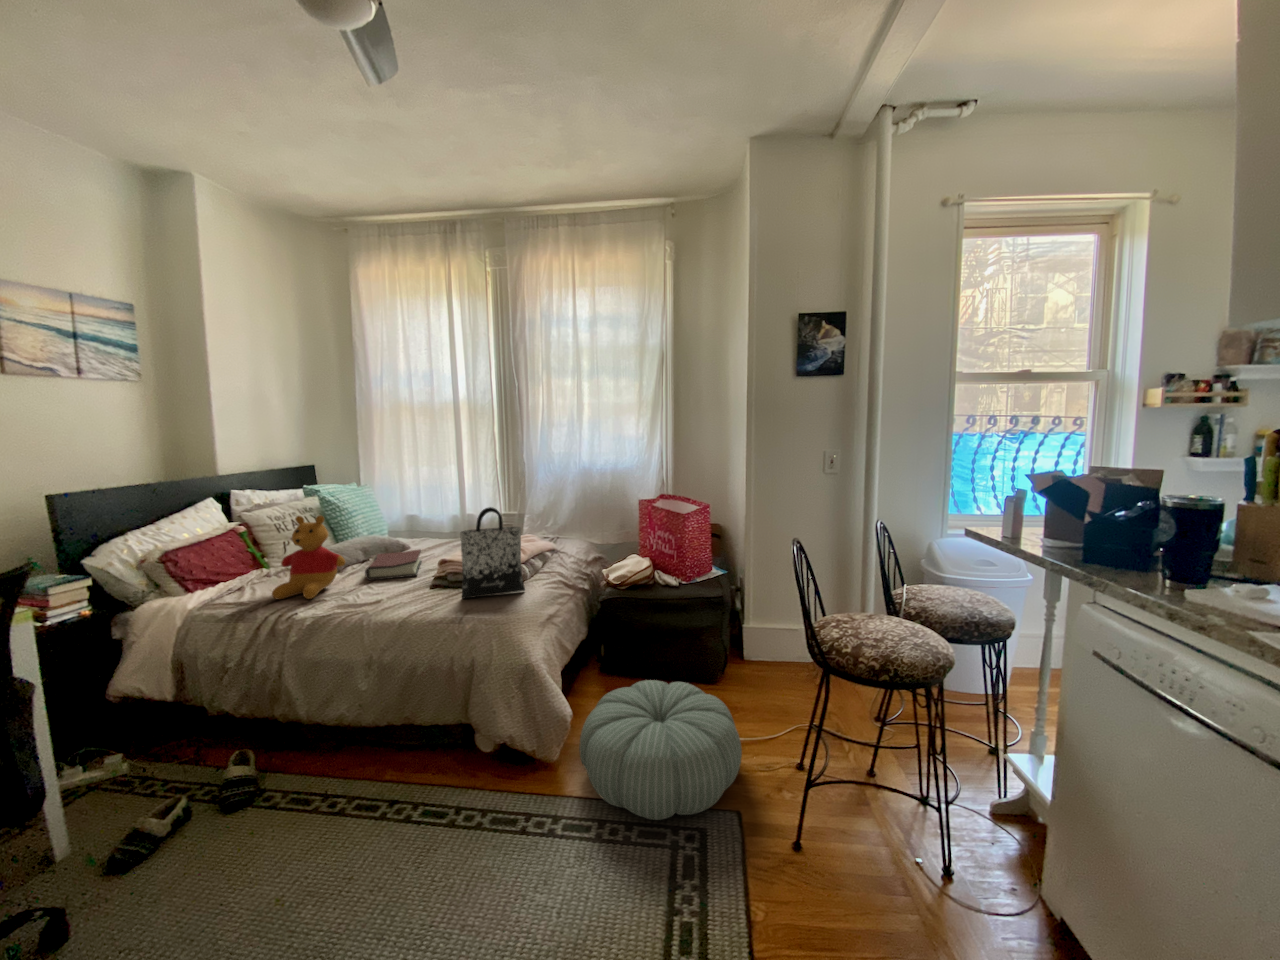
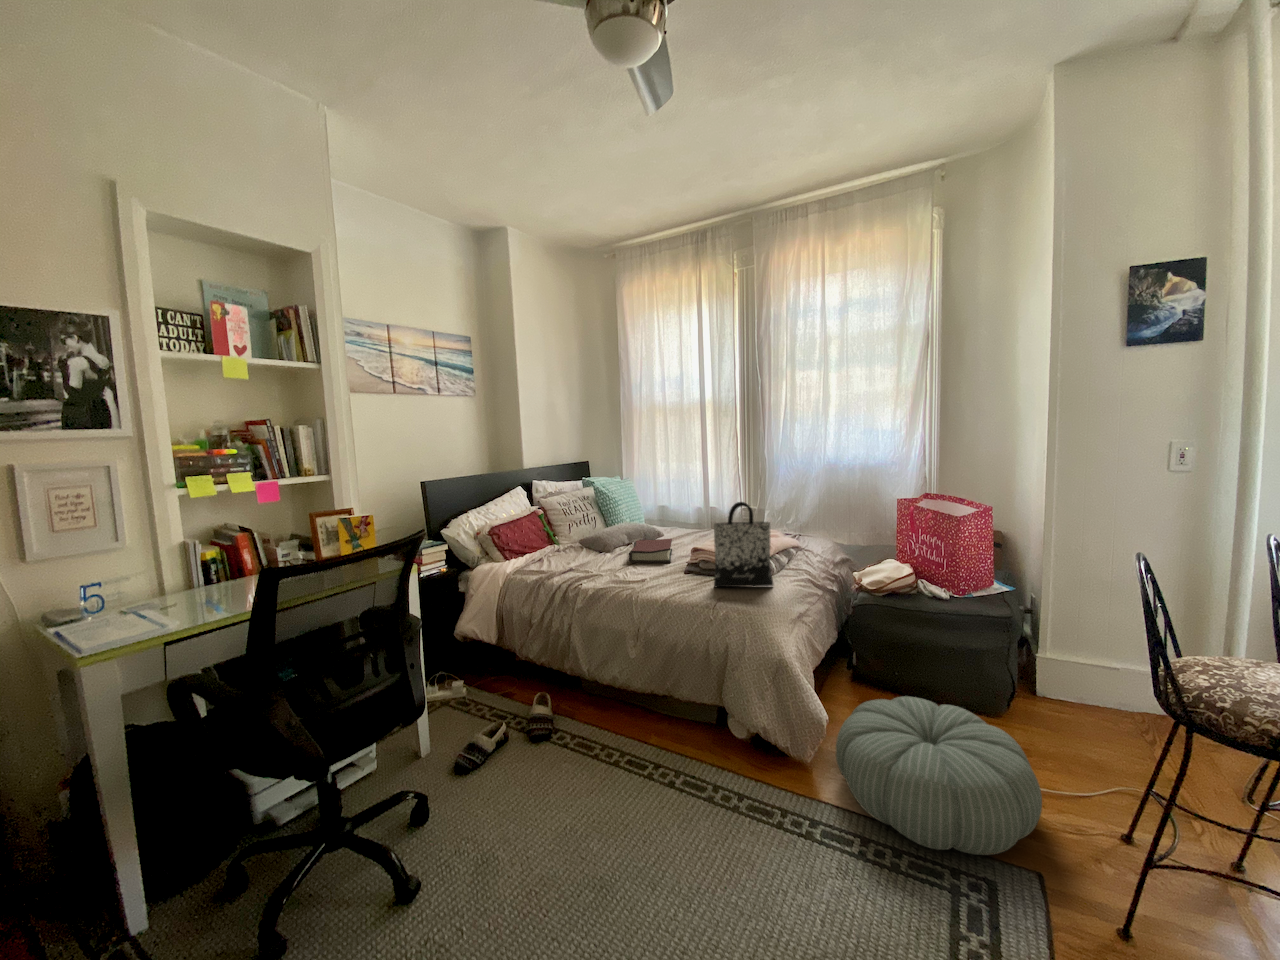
stuffed bear: present [272,516,345,599] -> none [563,503,615,574]

